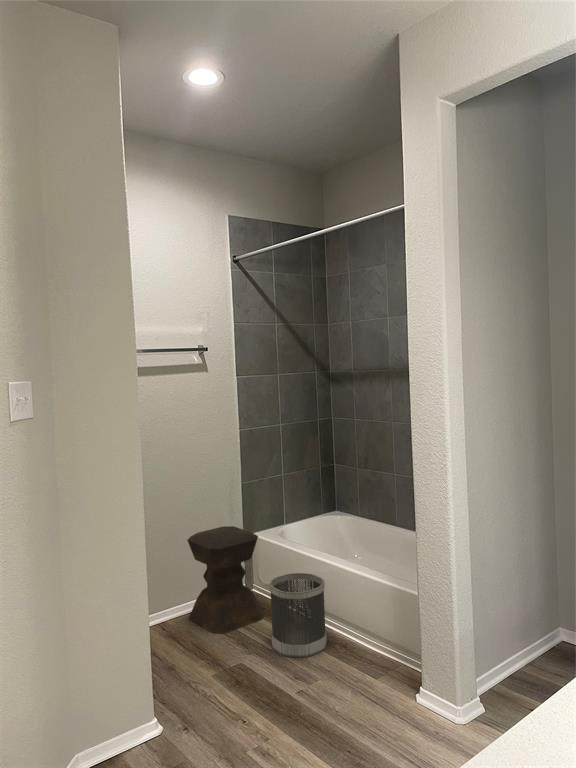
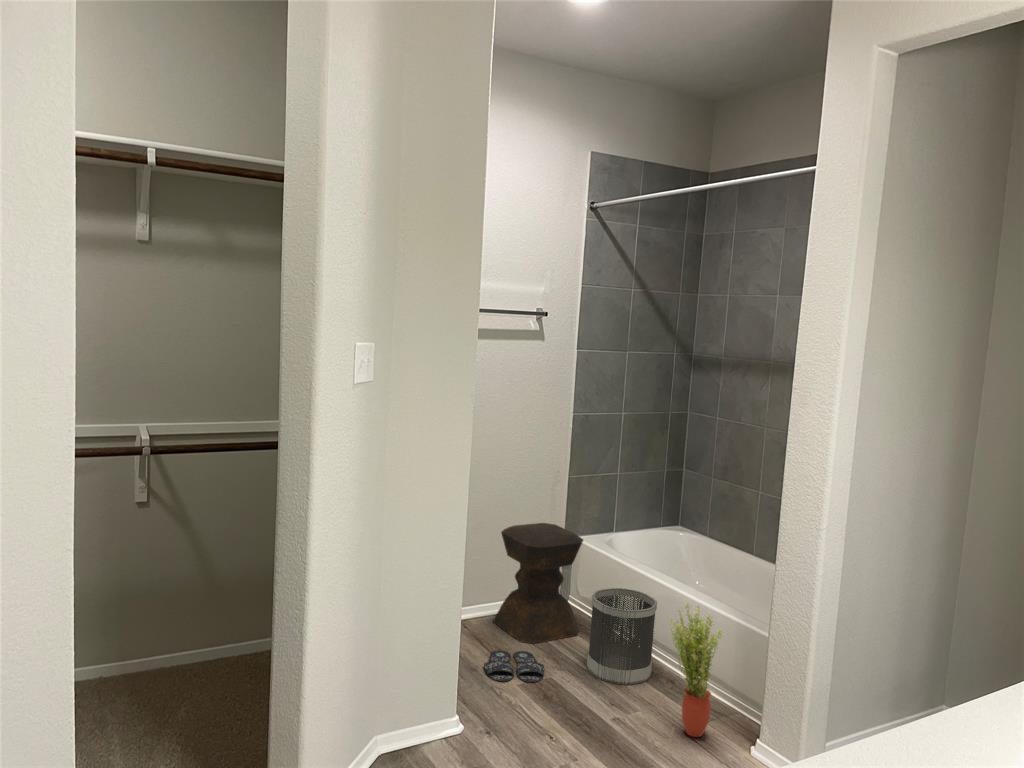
potted plant: none [334,578,381,695] -> present [671,604,722,737]
slippers: none [182,642,235,675] -> present [484,650,544,683]

